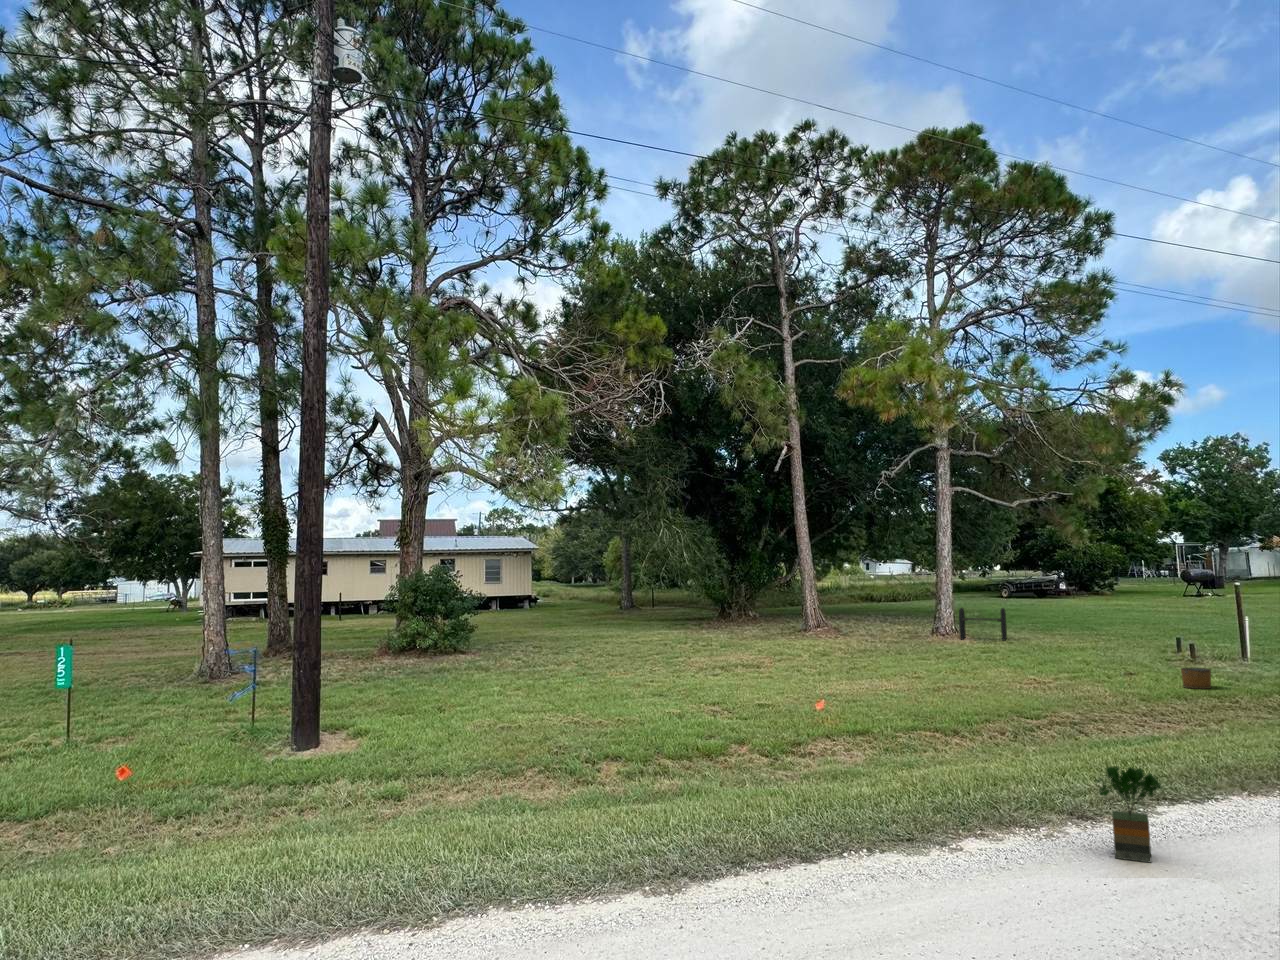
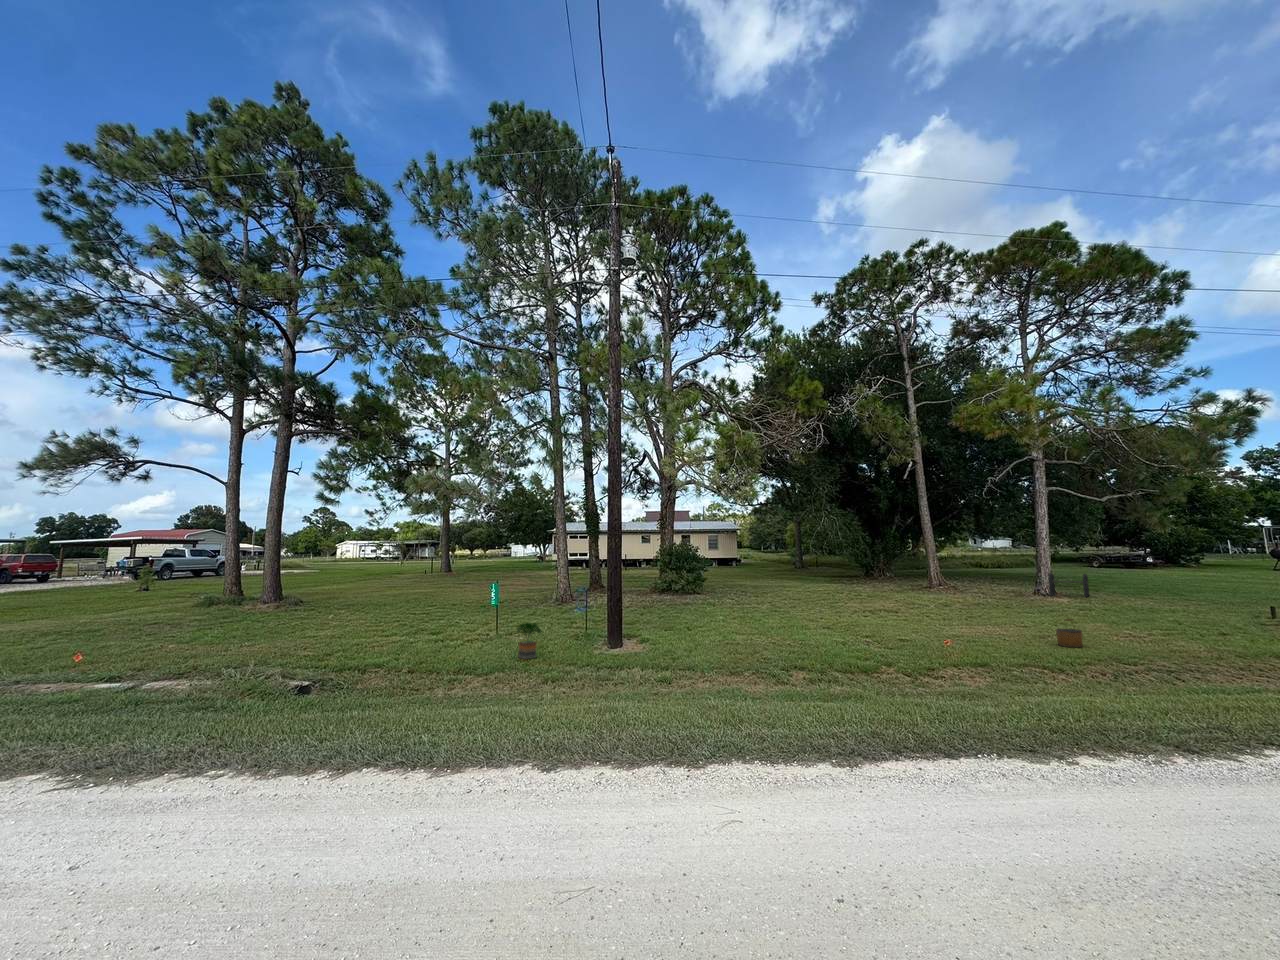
bucket: present [1181,656,1211,689] -> present [1056,619,1083,647]
potted tree: present [1096,766,1162,862] -> present [517,623,542,659]

